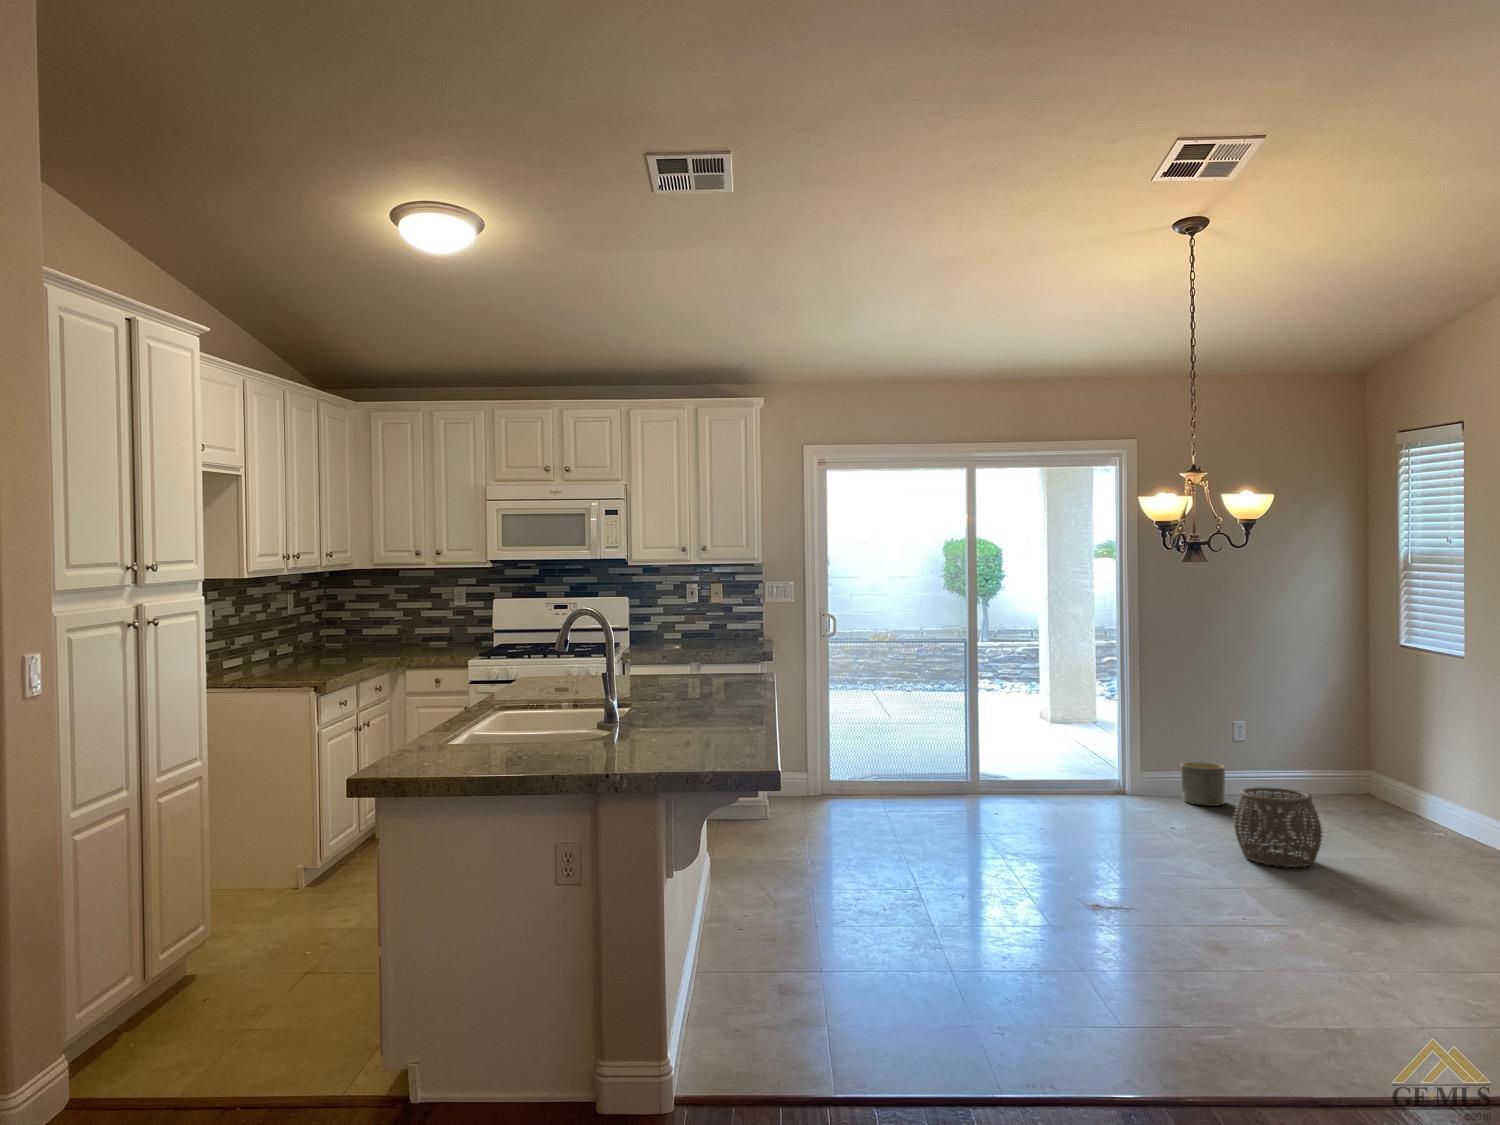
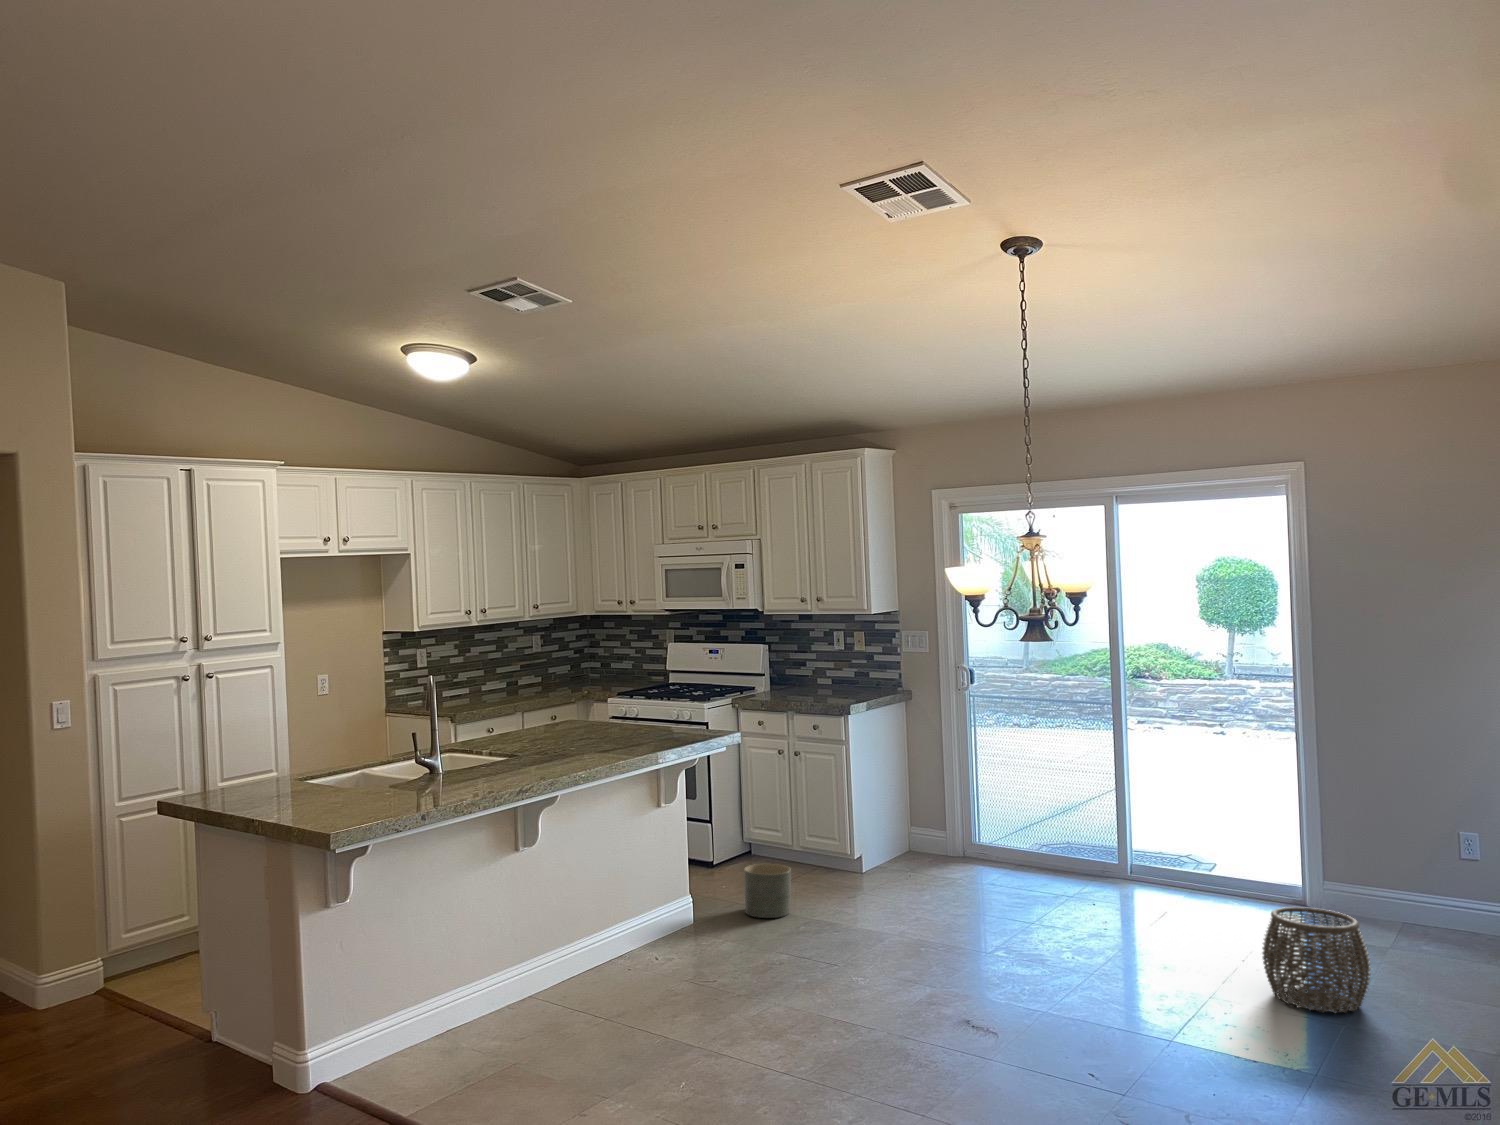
planter: present [1181,762,1225,806] -> present [744,864,791,918]

